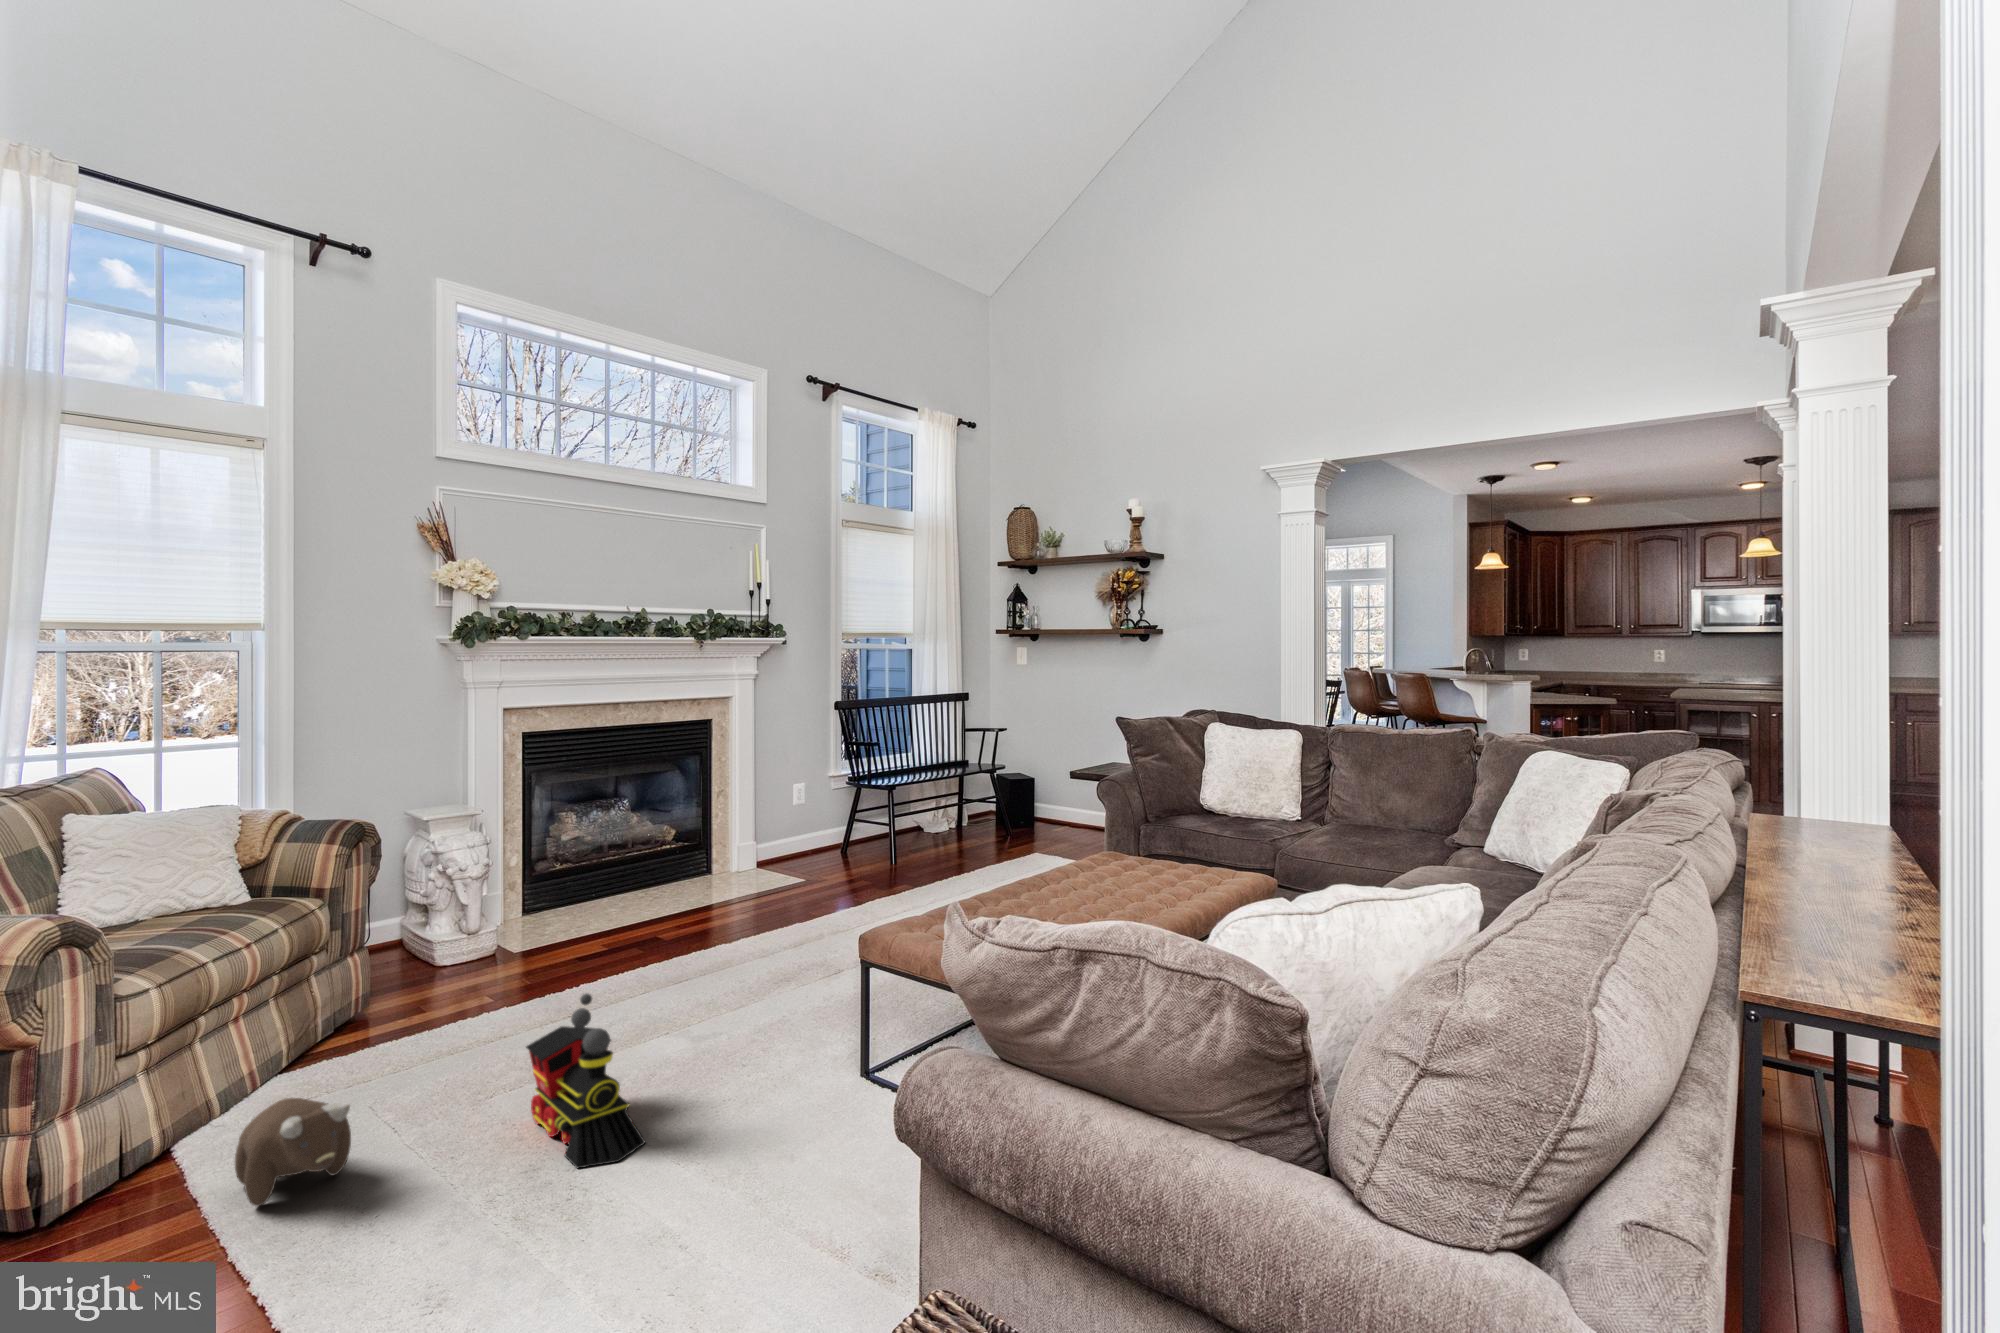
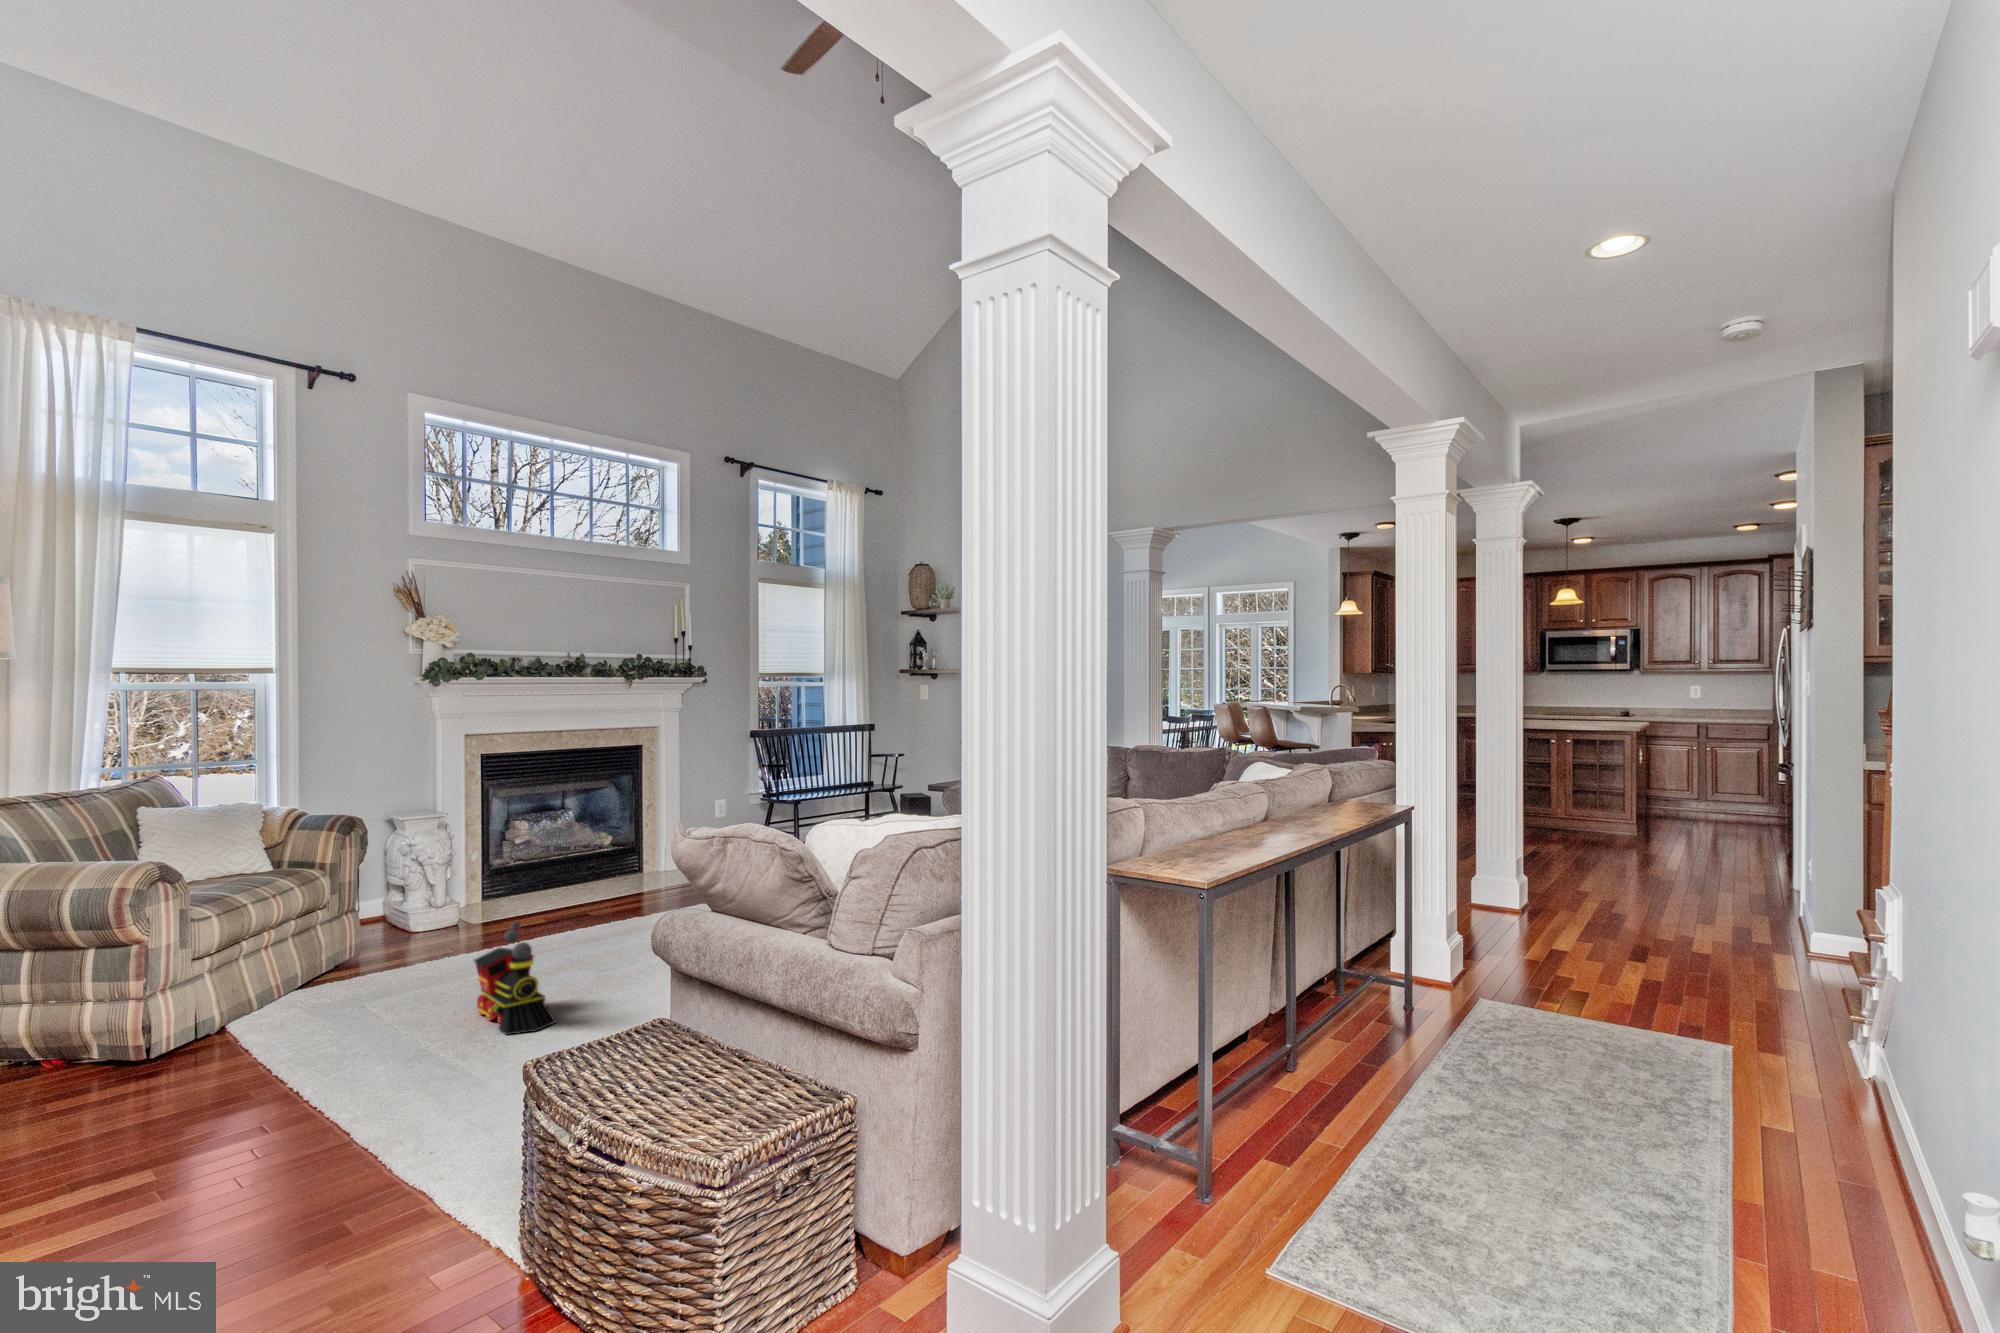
plush toy: present [235,1098,351,1206] -> none [271,986,350,1055]

